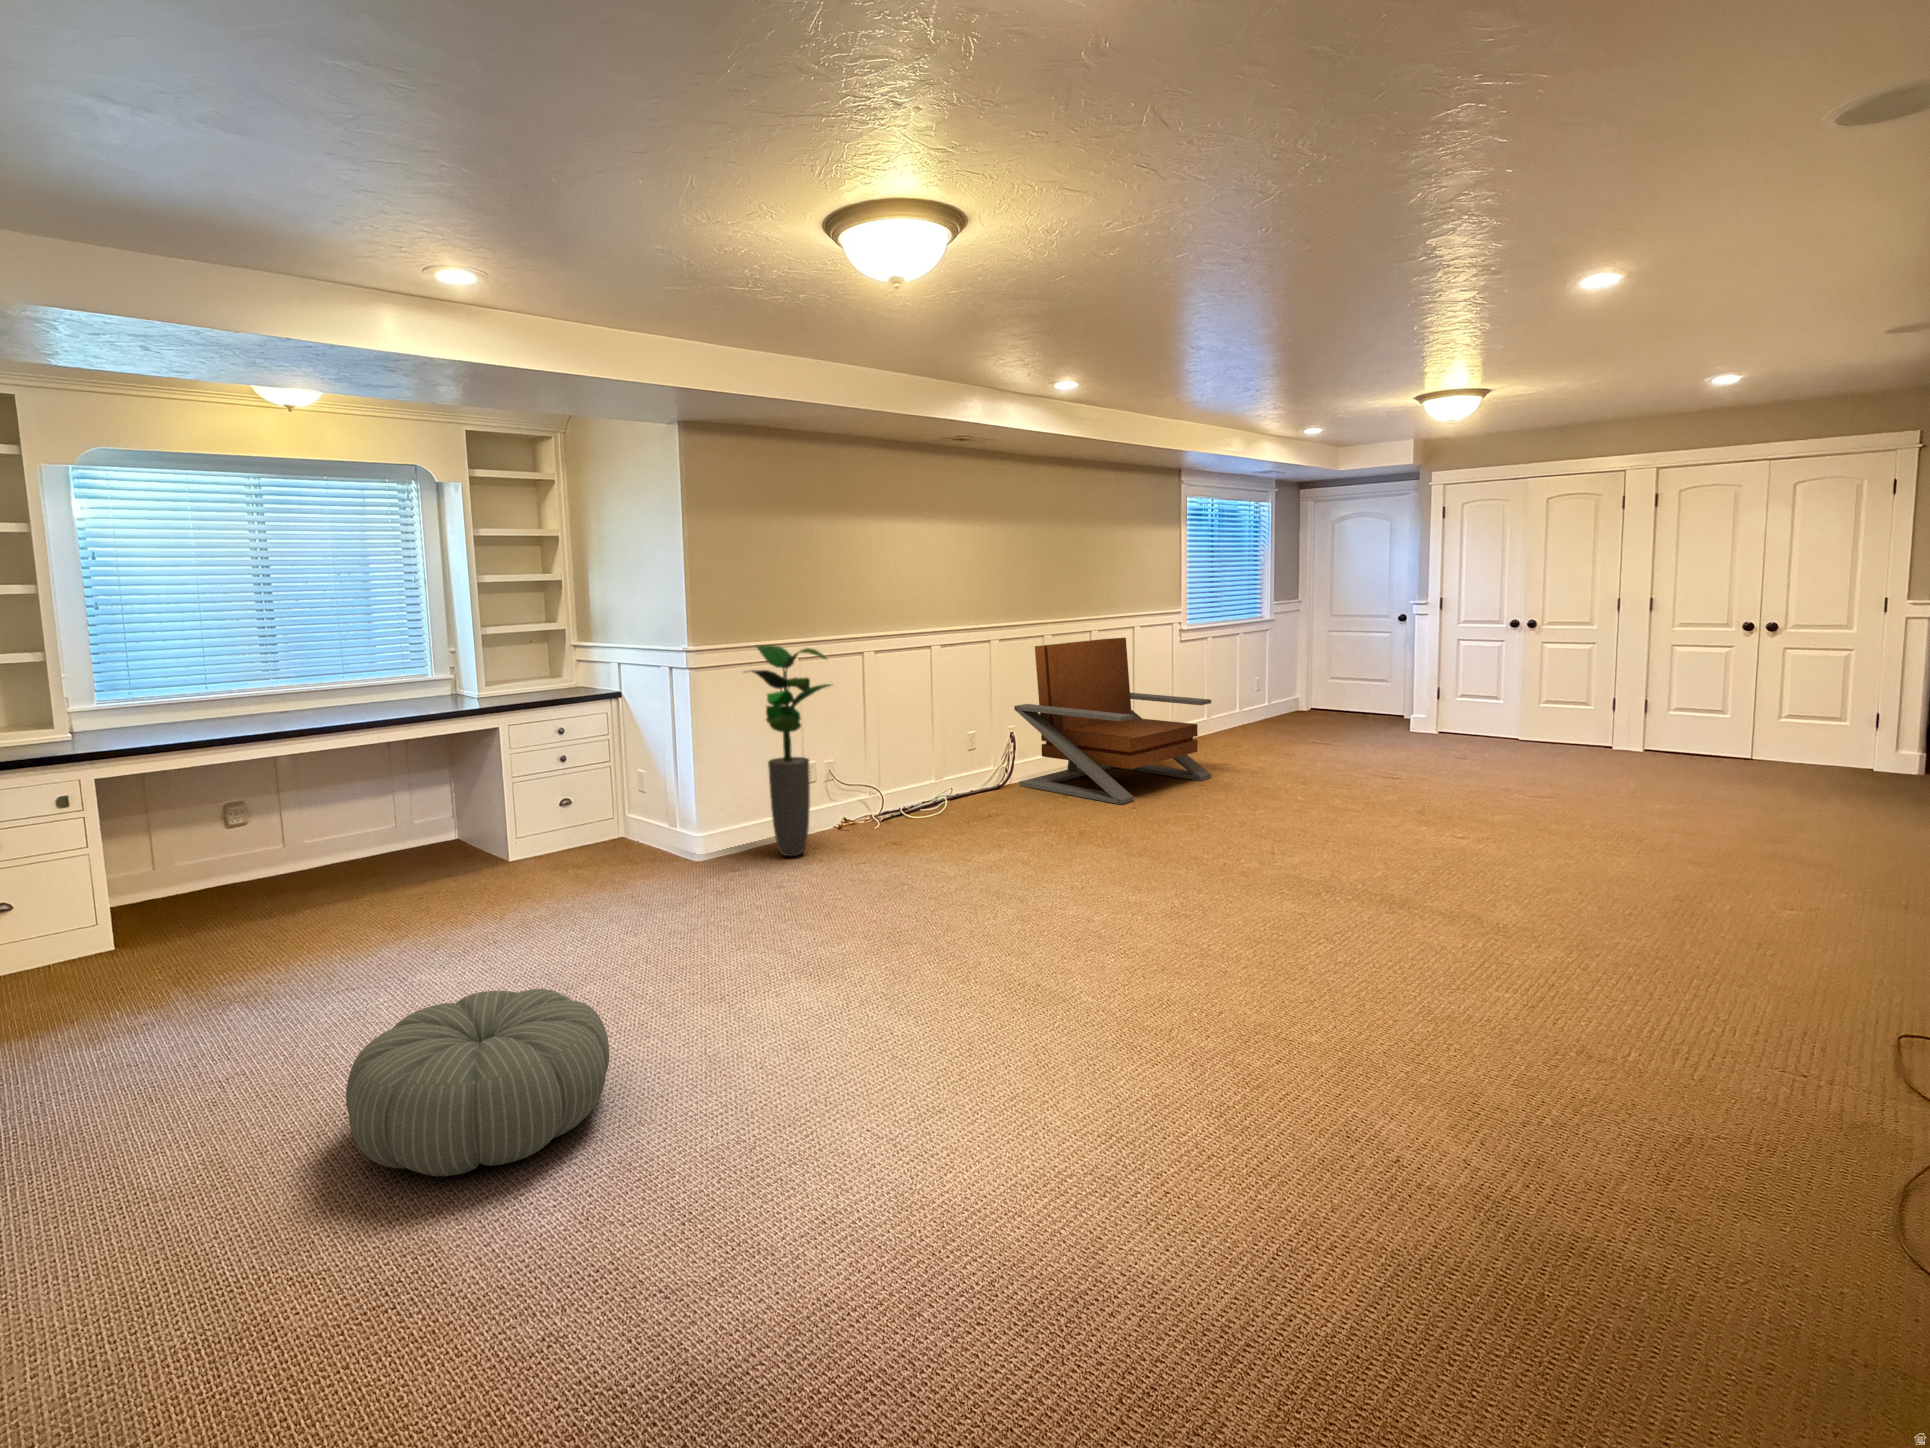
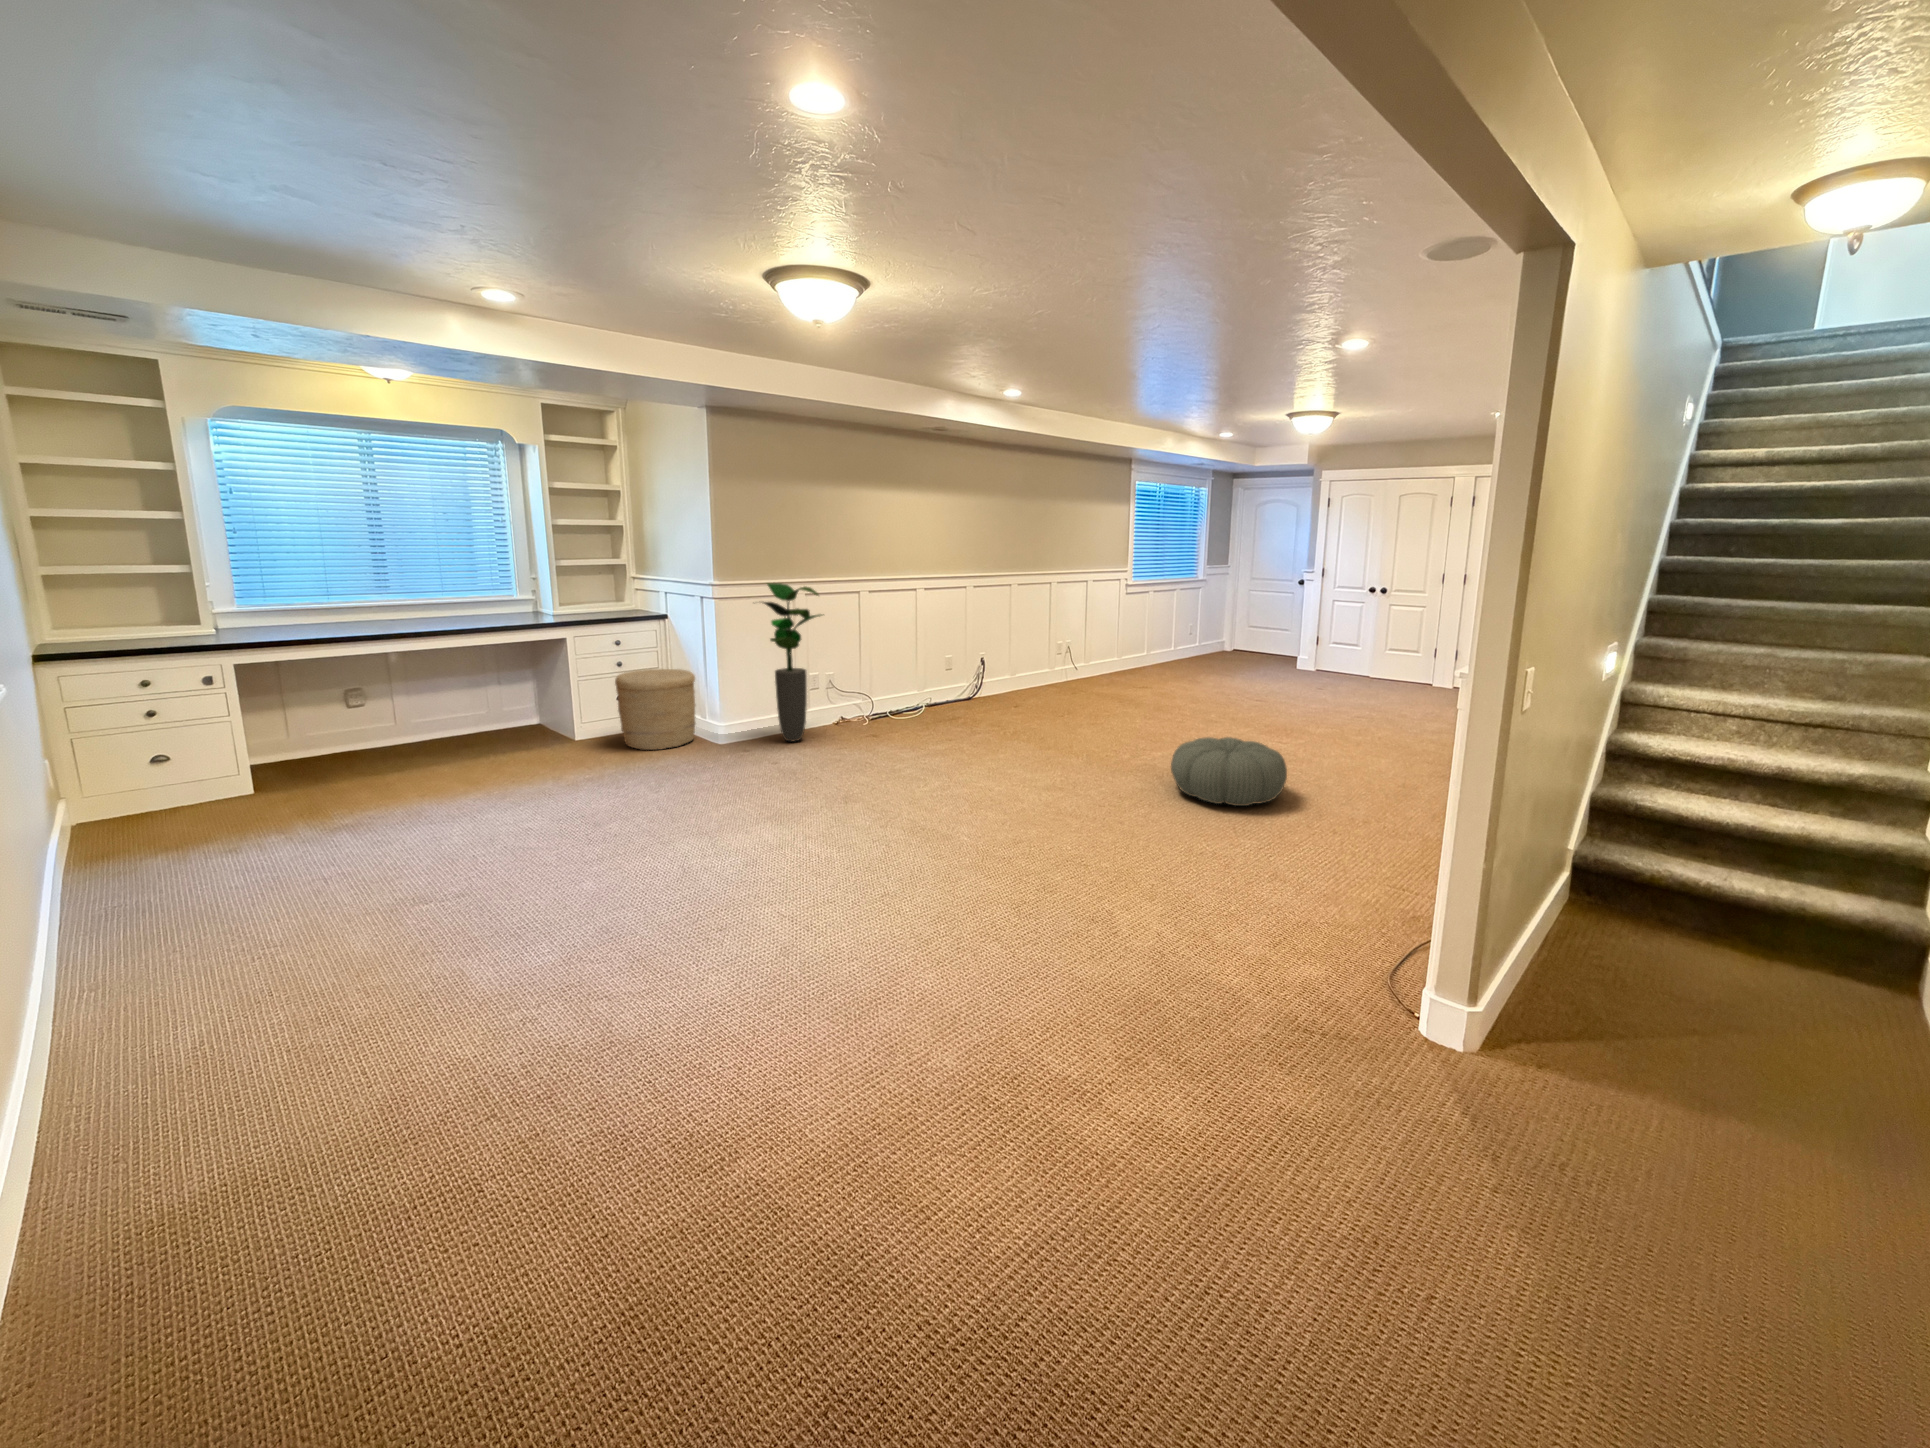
lounge chair: present [1014,638,1211,804] -> none [983,588,1132,712]
woven basket: none [562,764,663,874] -> present [615,669,695,750]
pouf: present [346,989,609,1176] -> present [1171,737,1287,806]

